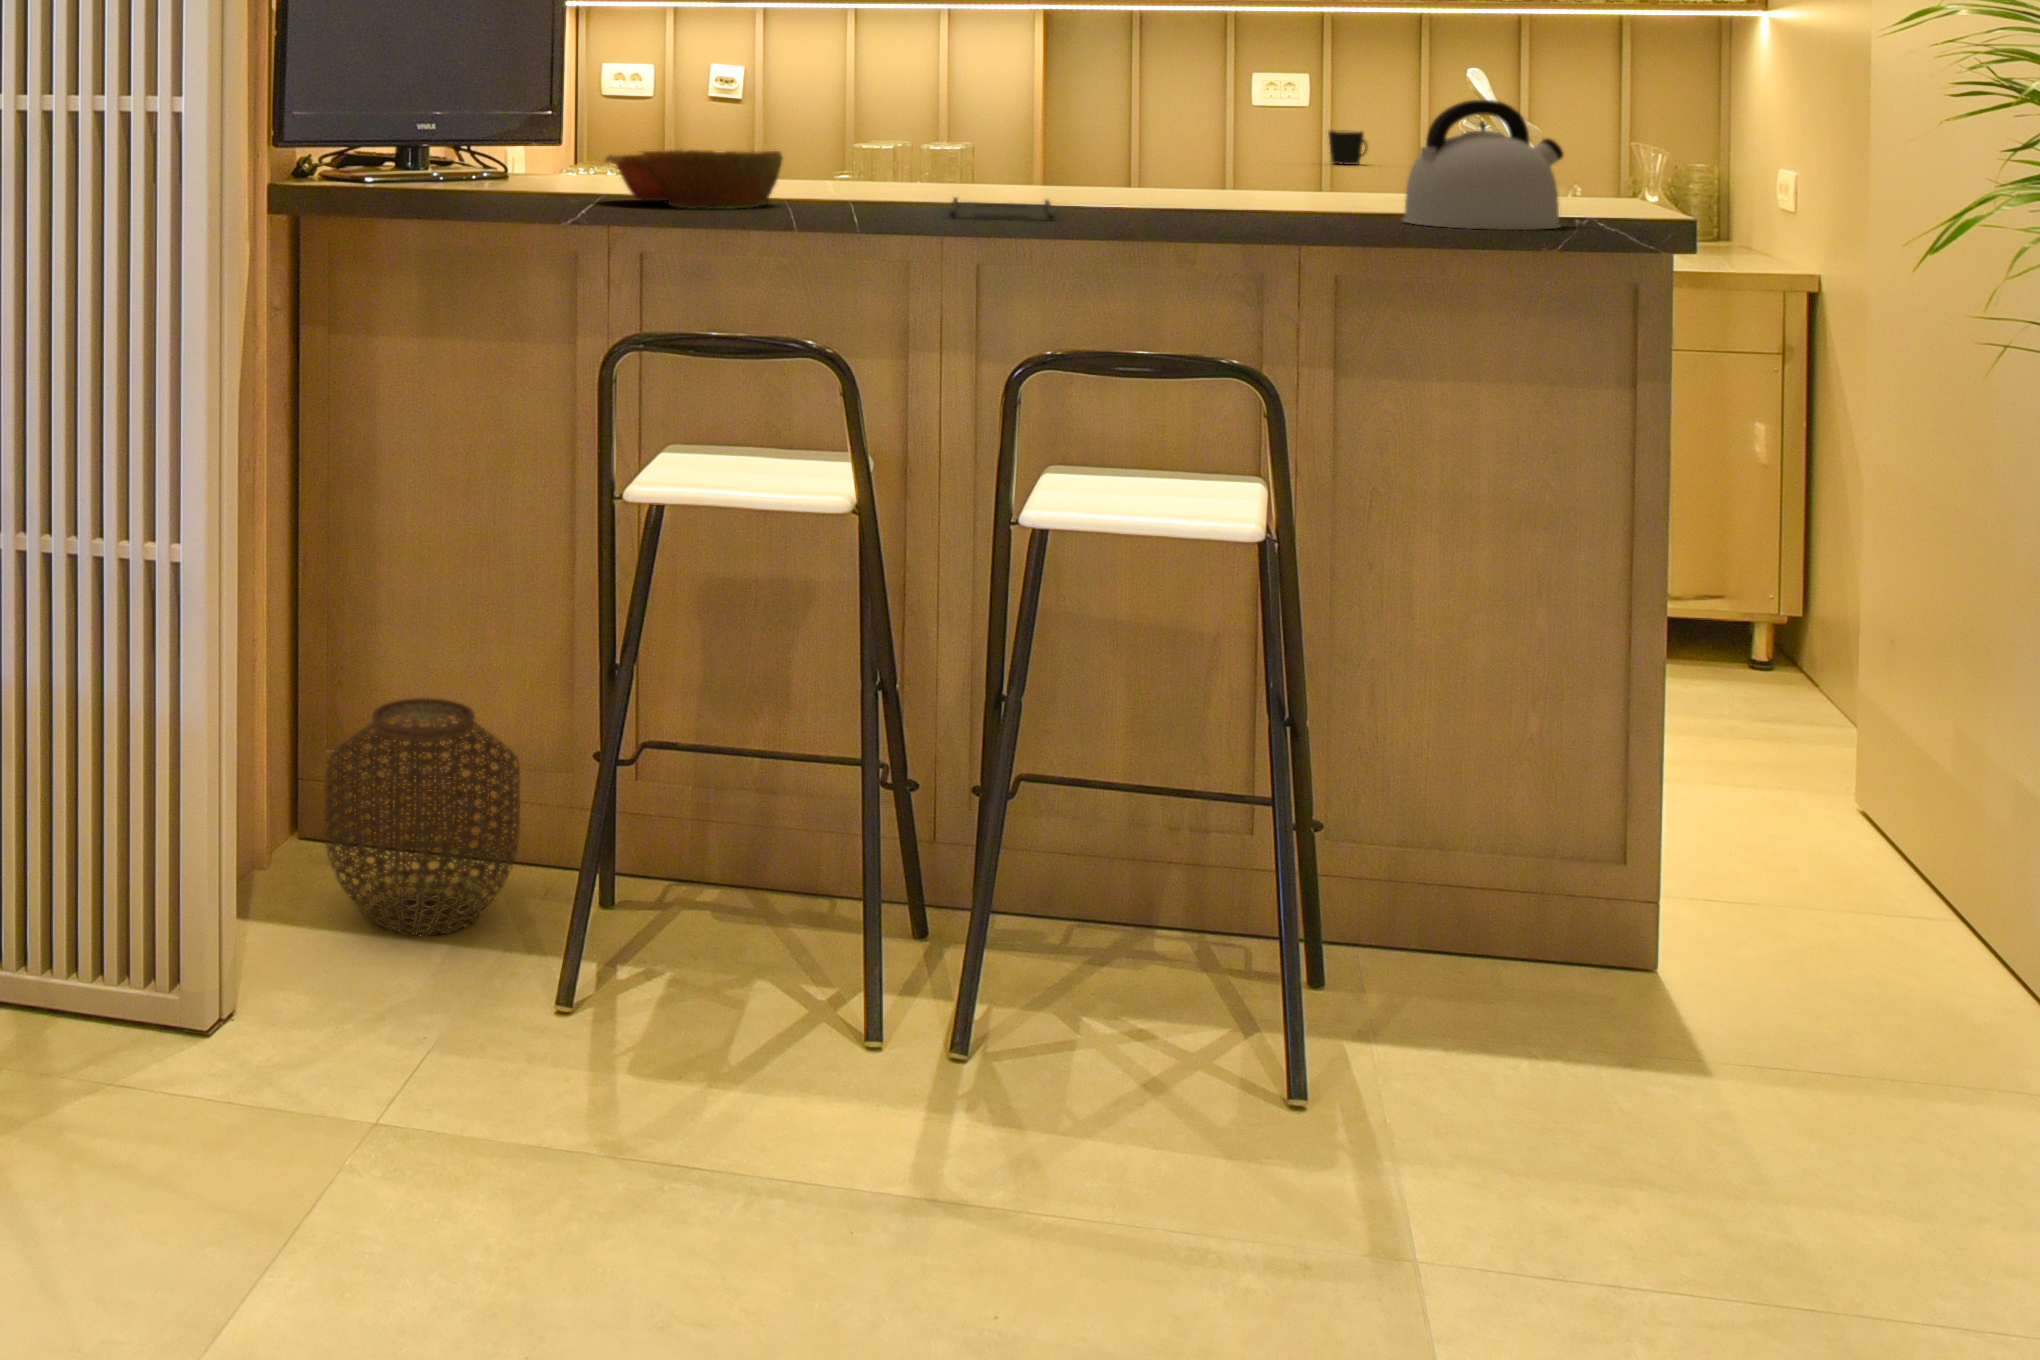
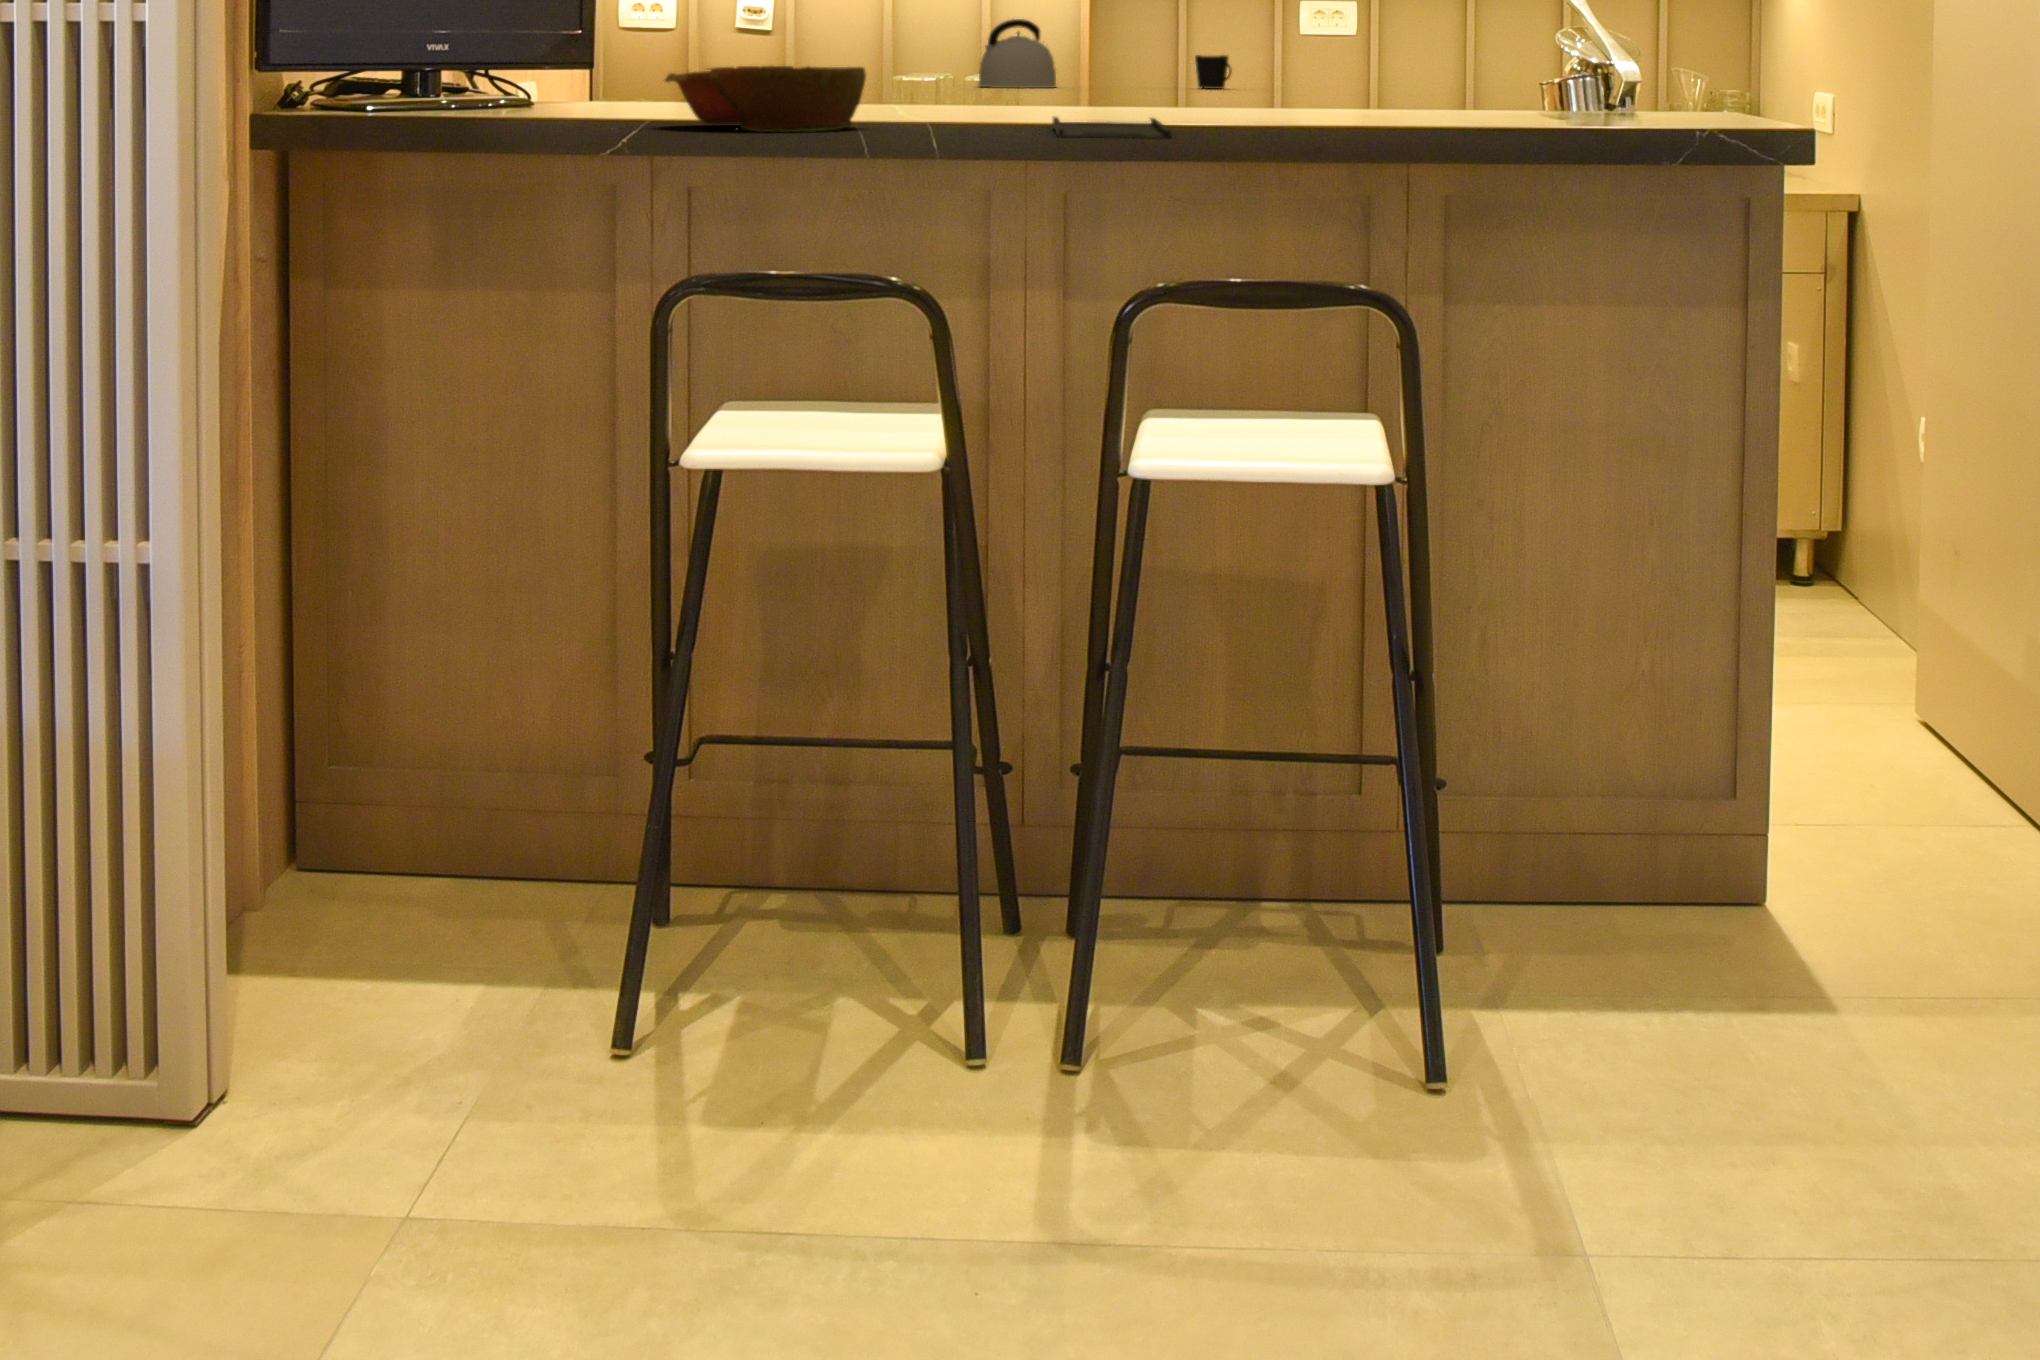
kettle: present [1403,100,1563,230] -> present [979,19,1056,88]
cup: present [1328,130,1367,165] -> present [1195,55,1232,89]
woven basket: present [325,698,520,935] -> none [337,701,569,974]

